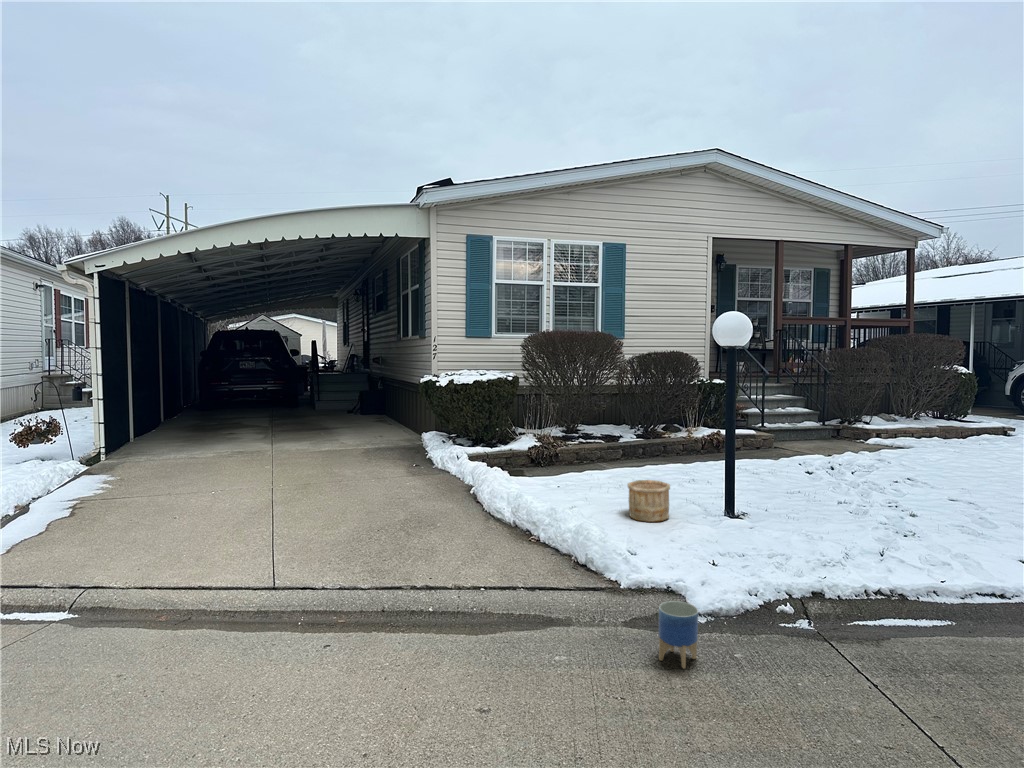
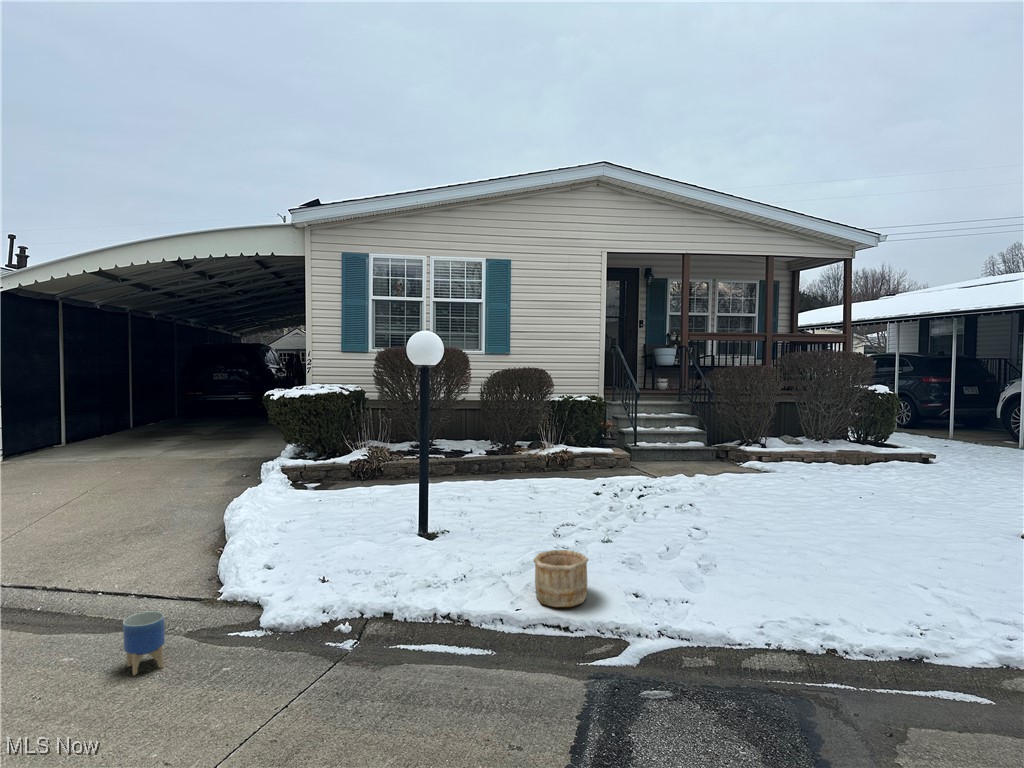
wooden bucket: present [628,480,670,522] -> present [533,550,588,607]

